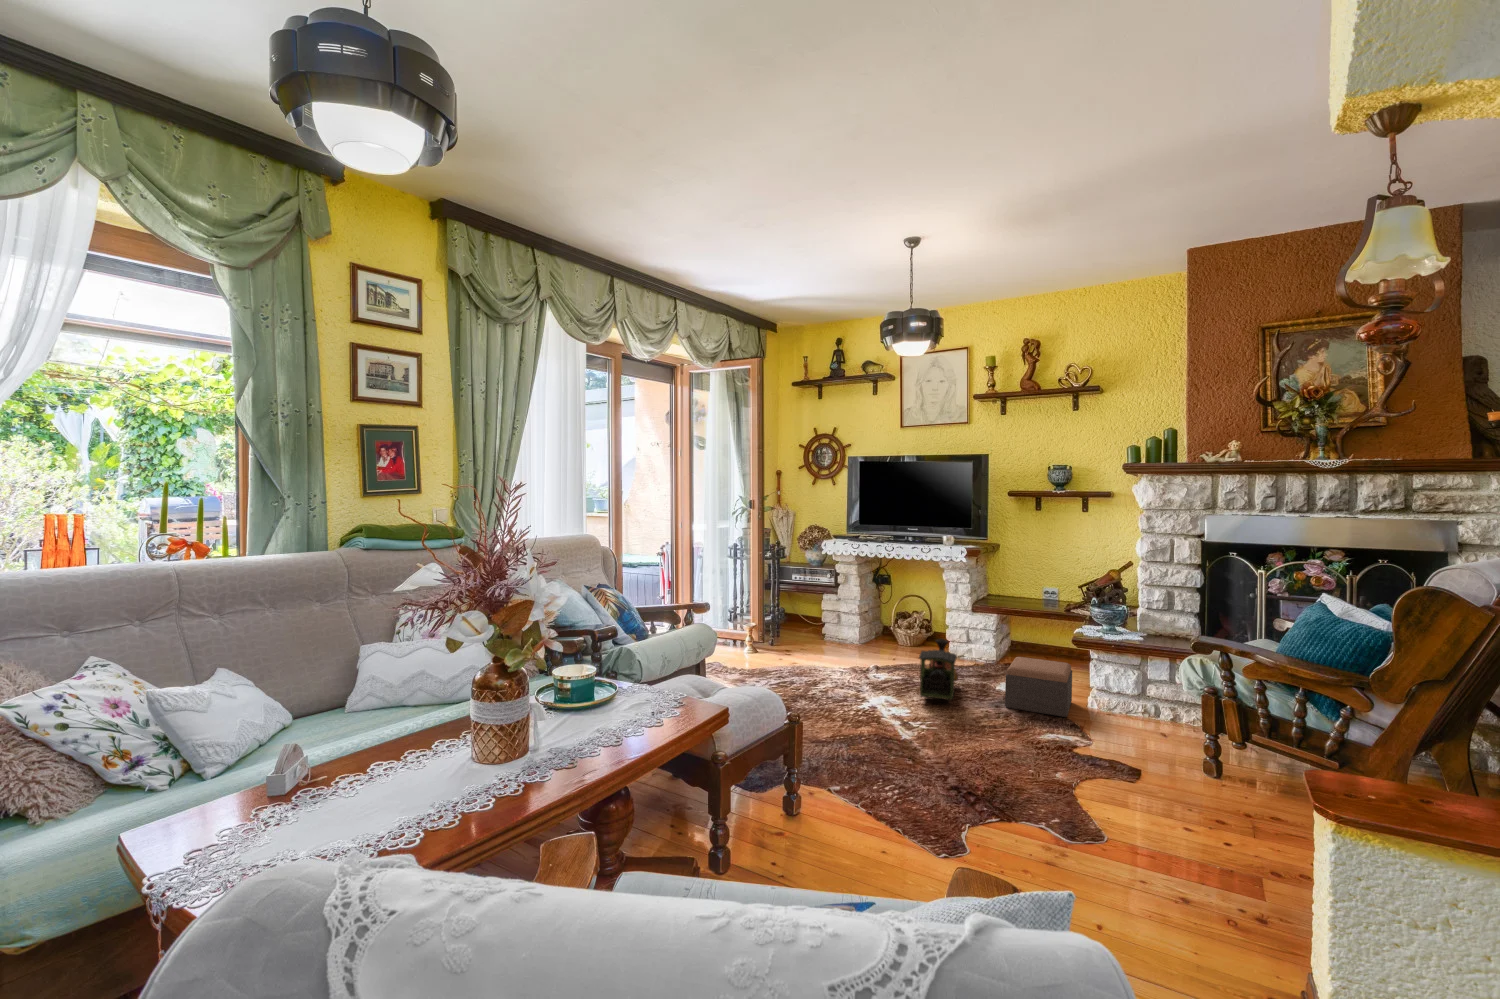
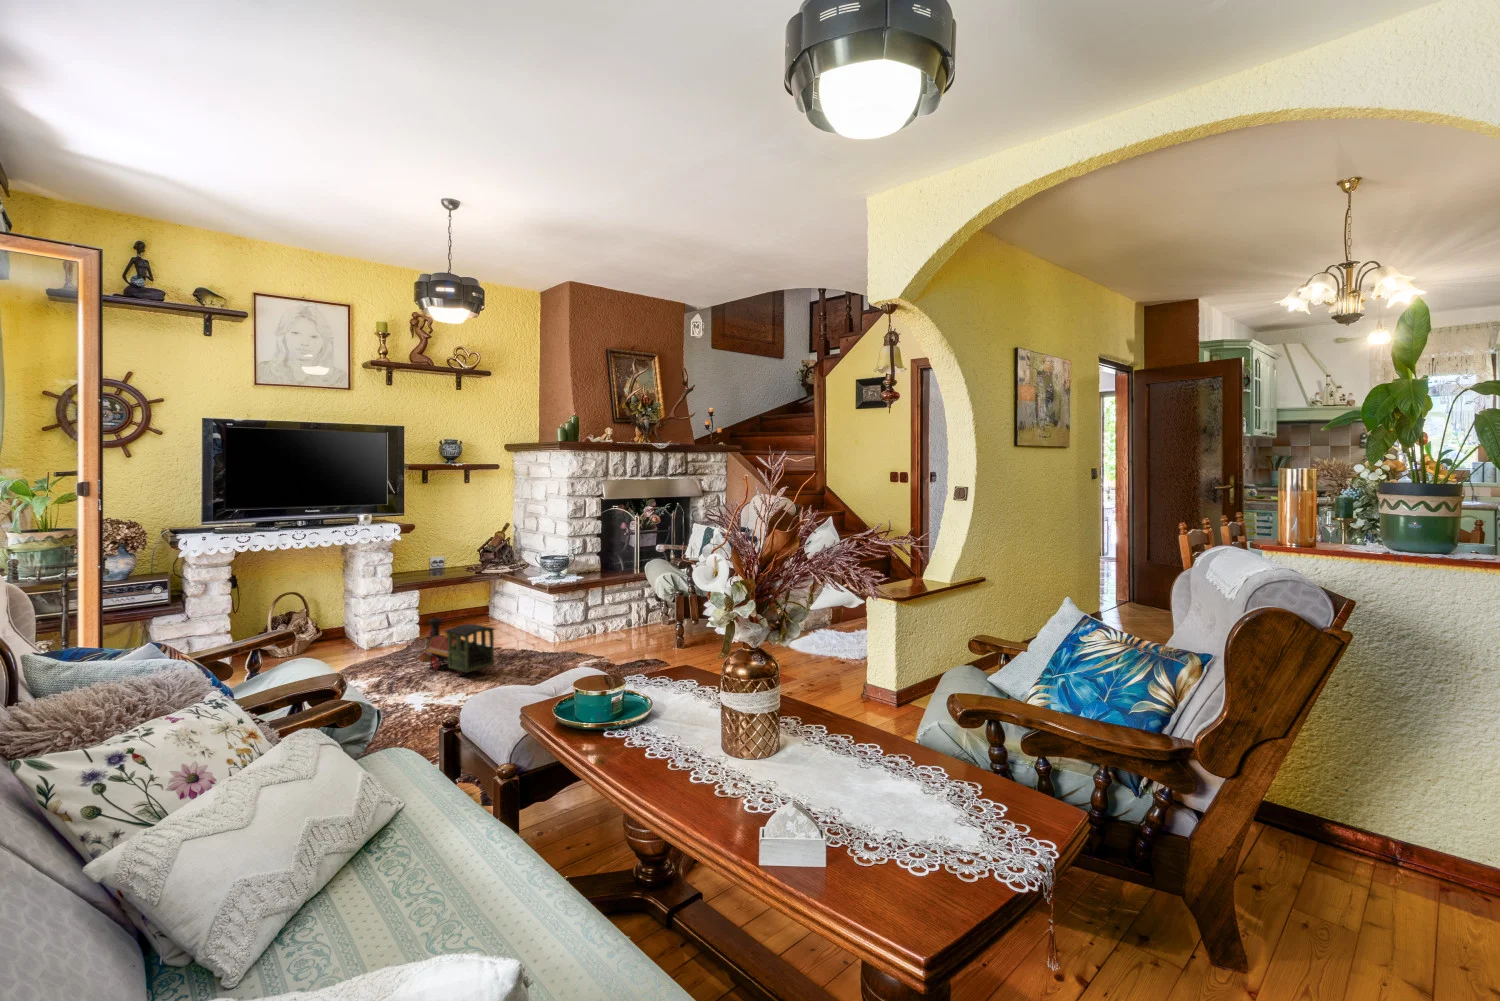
footstool: present [1005,657,1072,717] -> none [492,610,560,659]

